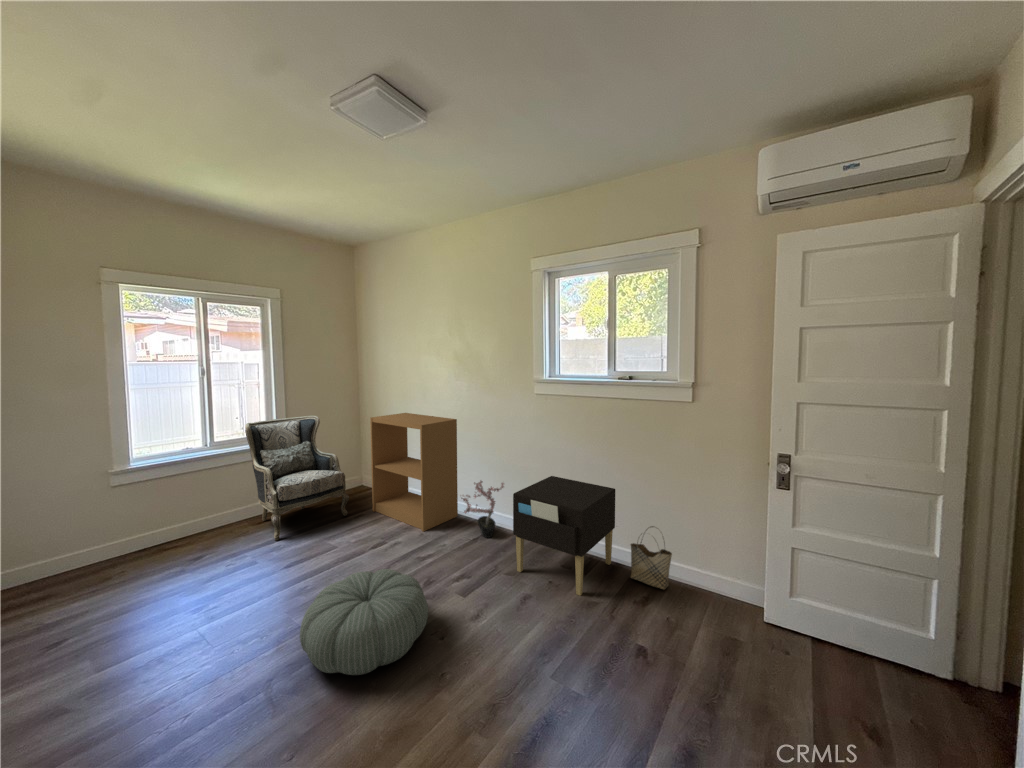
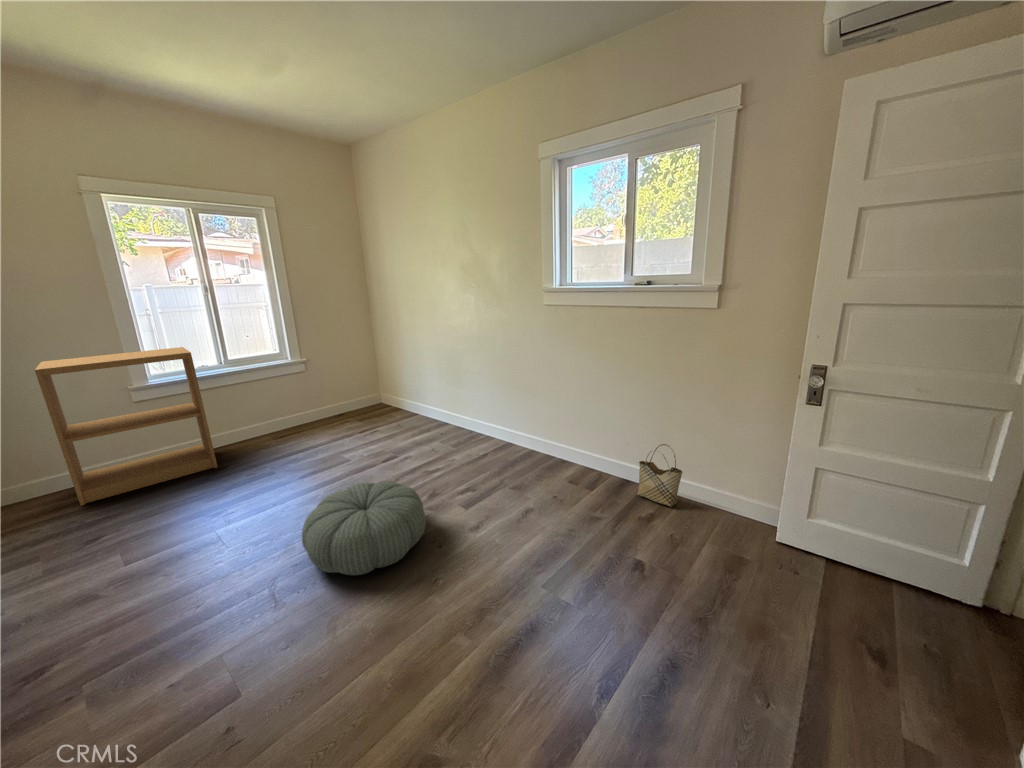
bookshelf: present [370,413,458,531] -> present [35,347,217,506]
armchair: present [245,416,349,540] -> none [254,334,378,453]
nightstand: present [513,476,615,595] -> none [517,393,627,510]
potted plant: present [461,481,504,538] -> none [469,394,516,454]

